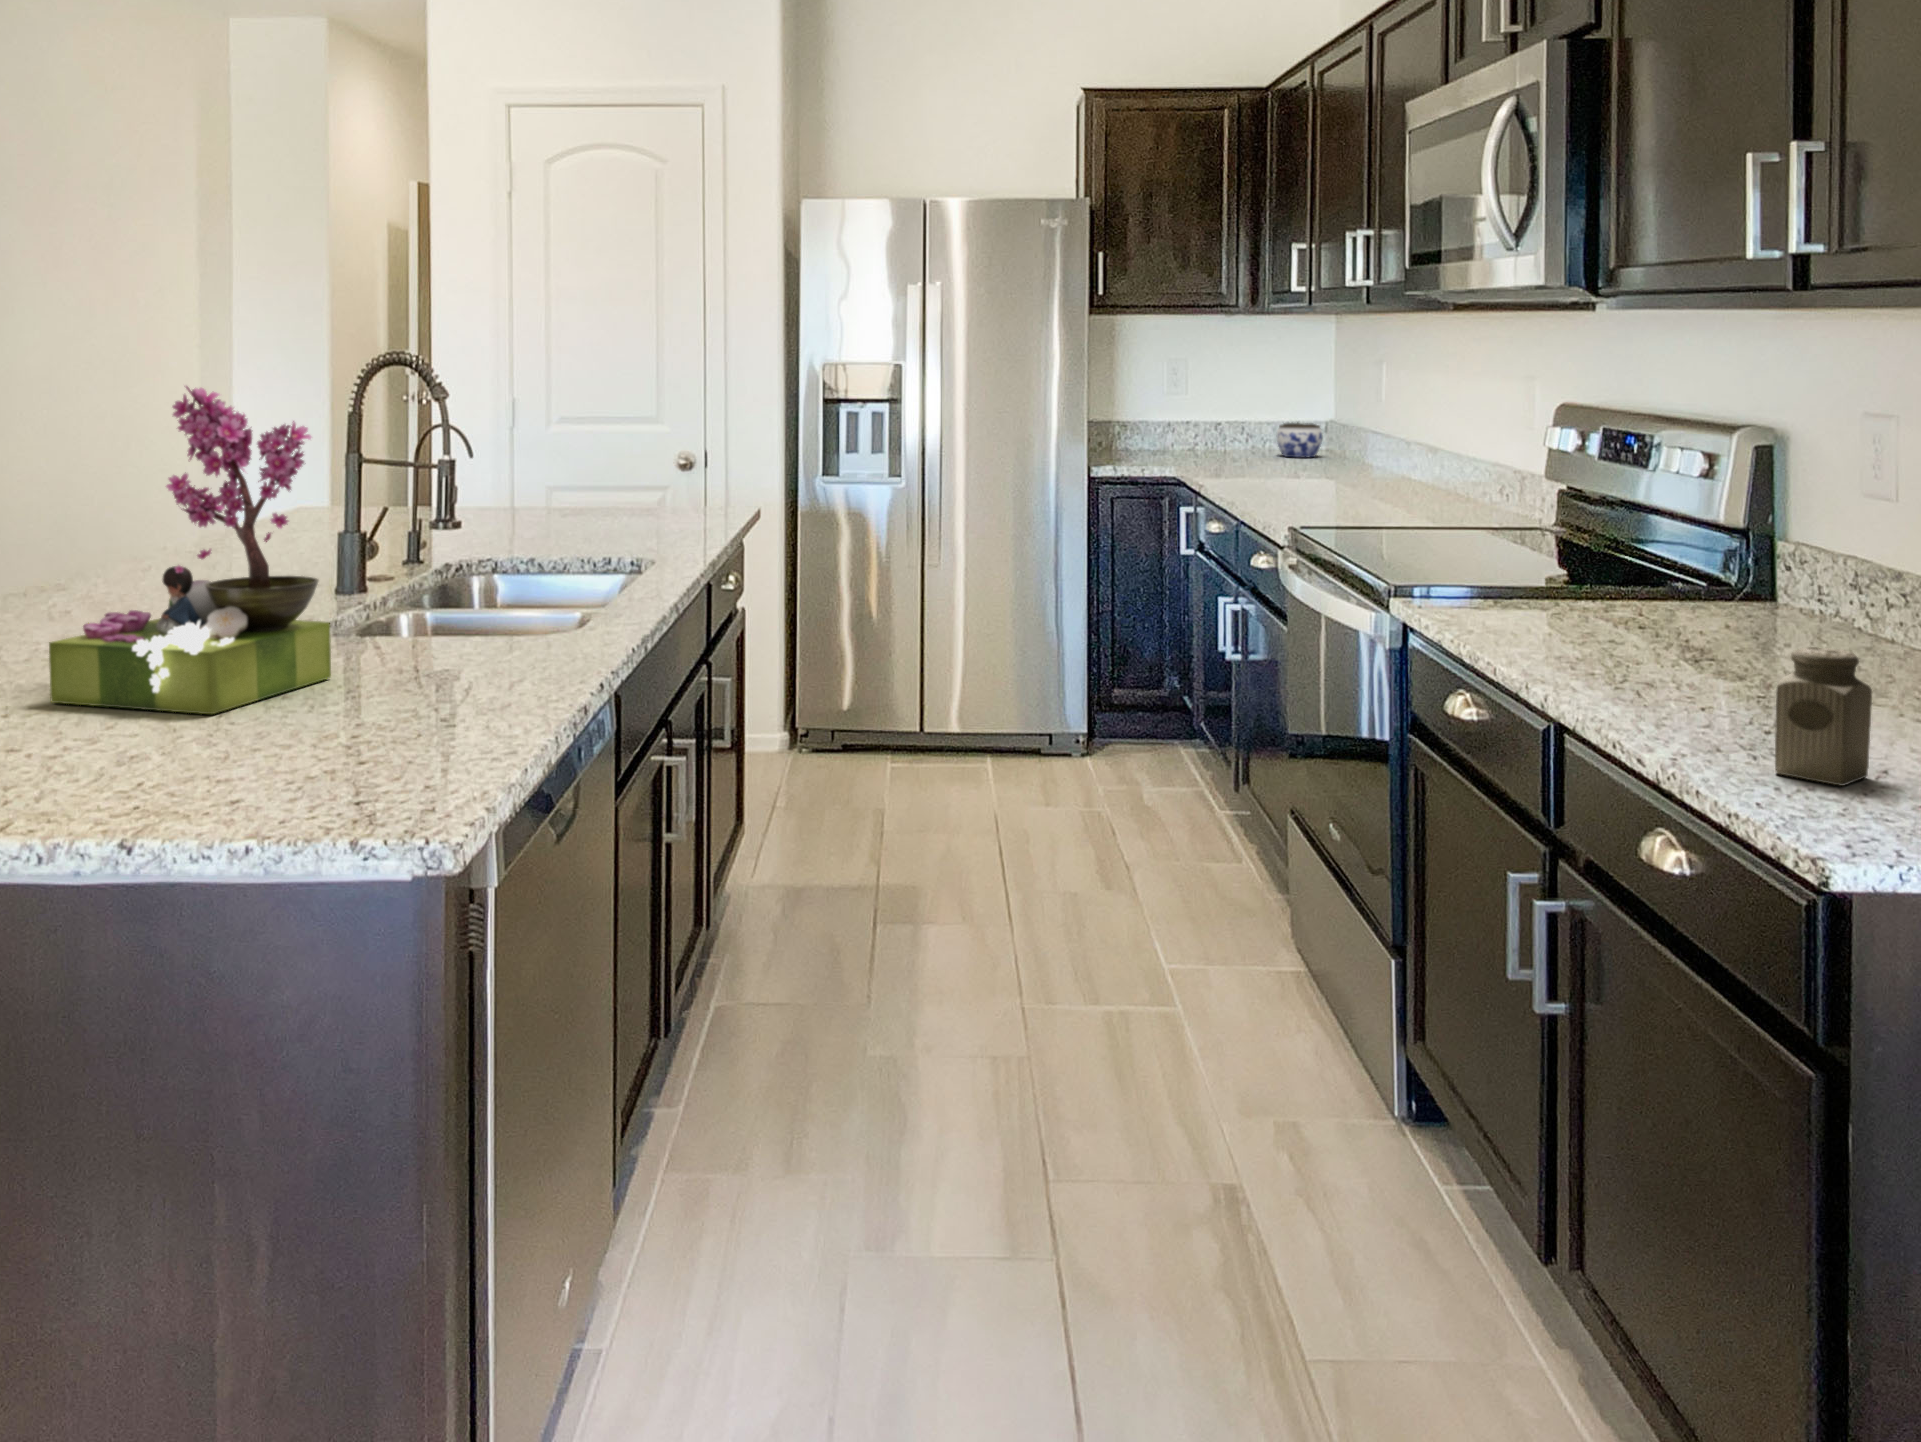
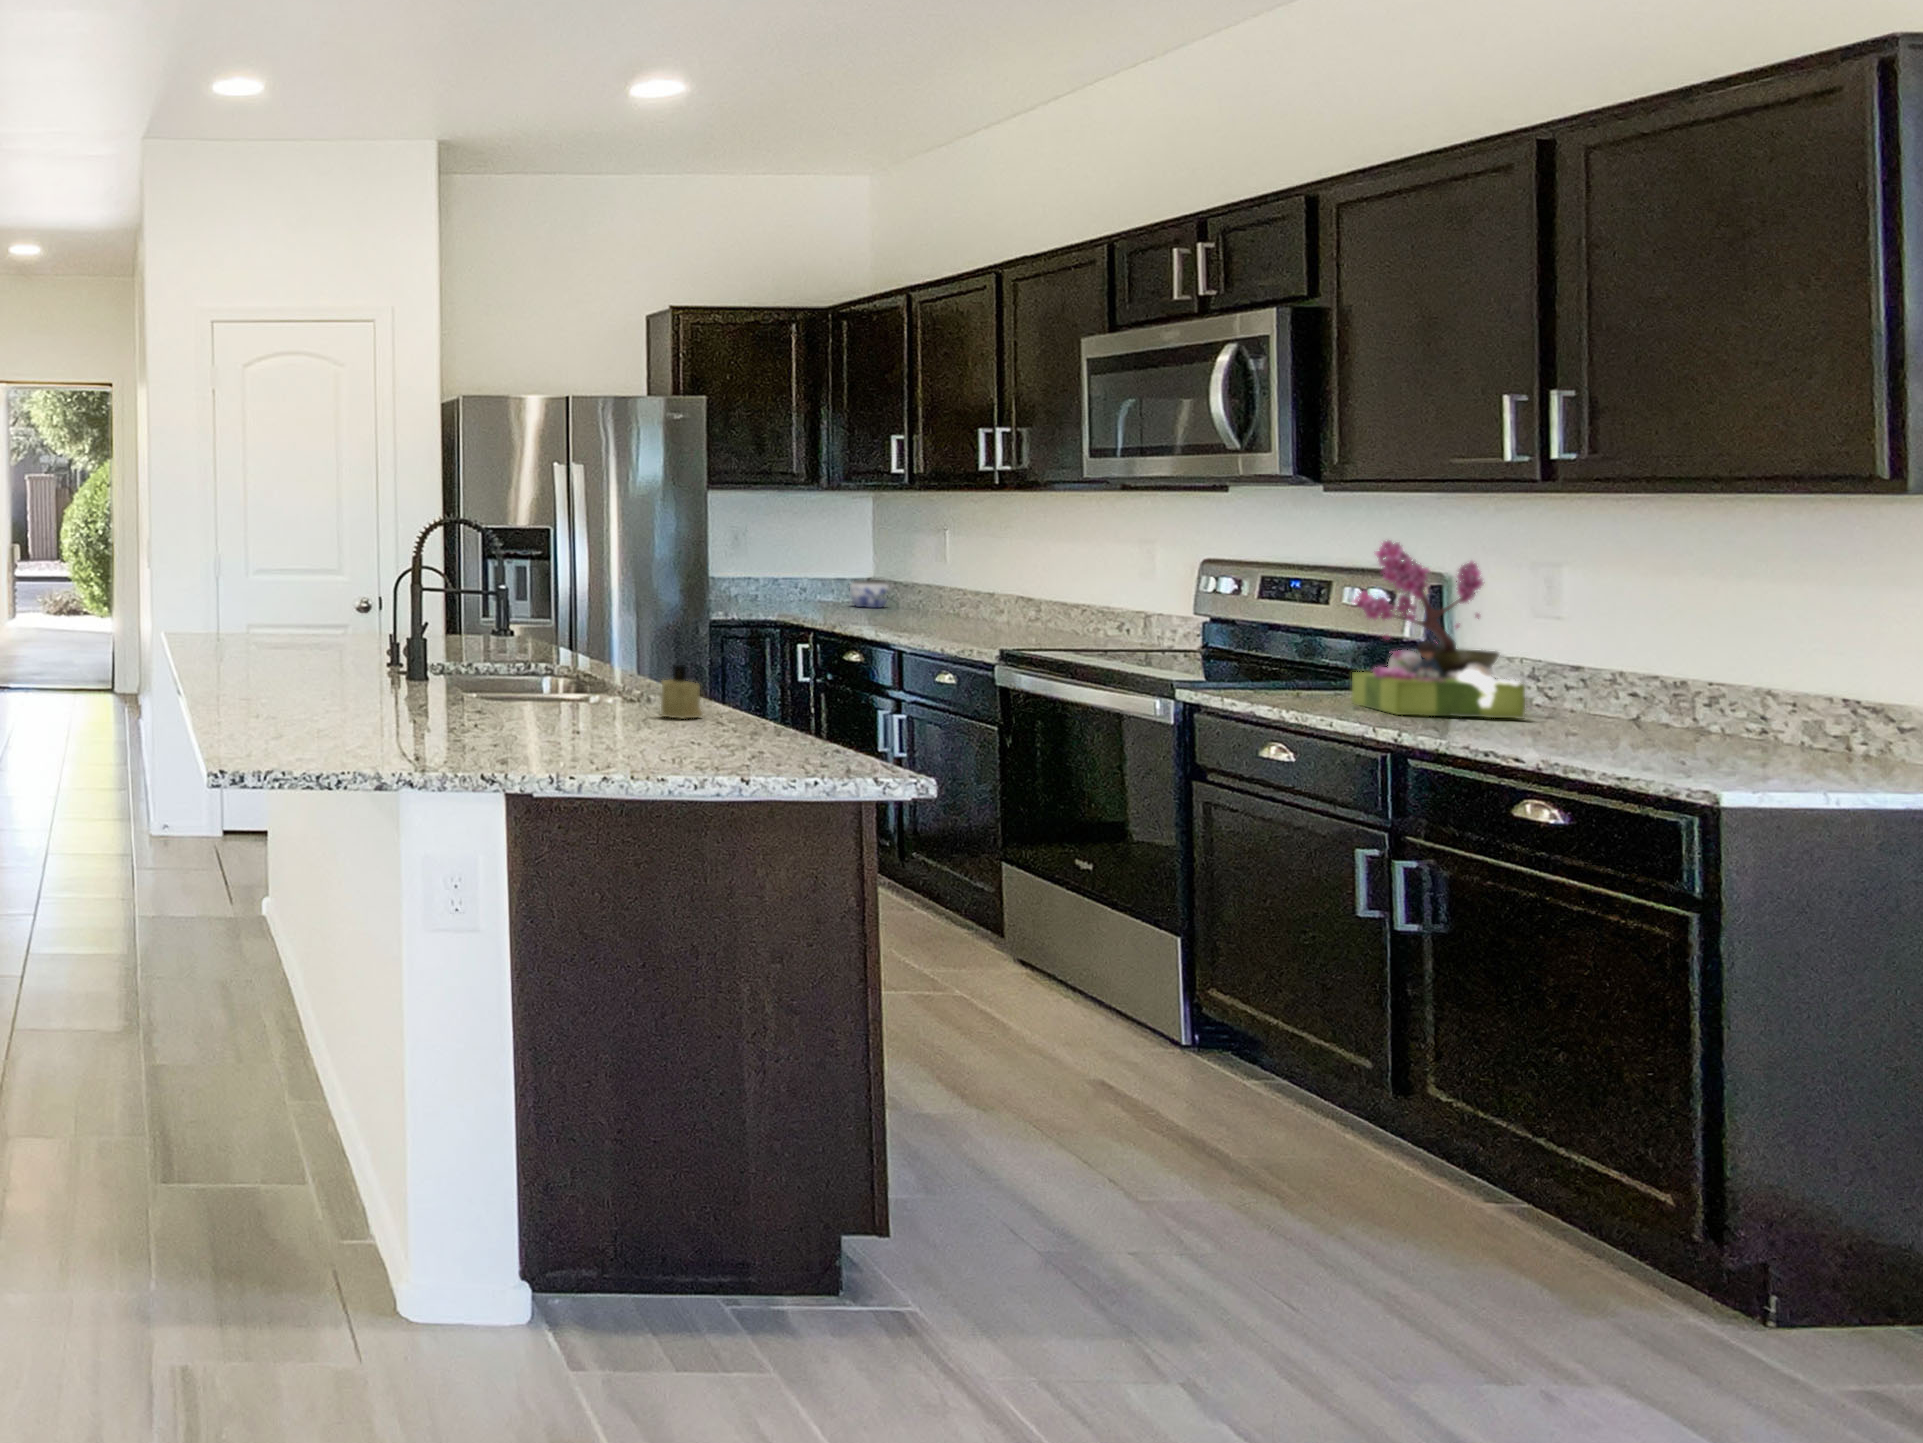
flower arrangement: present [49,386,331,714] -> present [1351,541,1525,719]
candle: none [448,585,517,673] -> present [661,665,703,719]
salt shaker: present [1775,647,1872,786] -> none [1611,688,1672,766]

